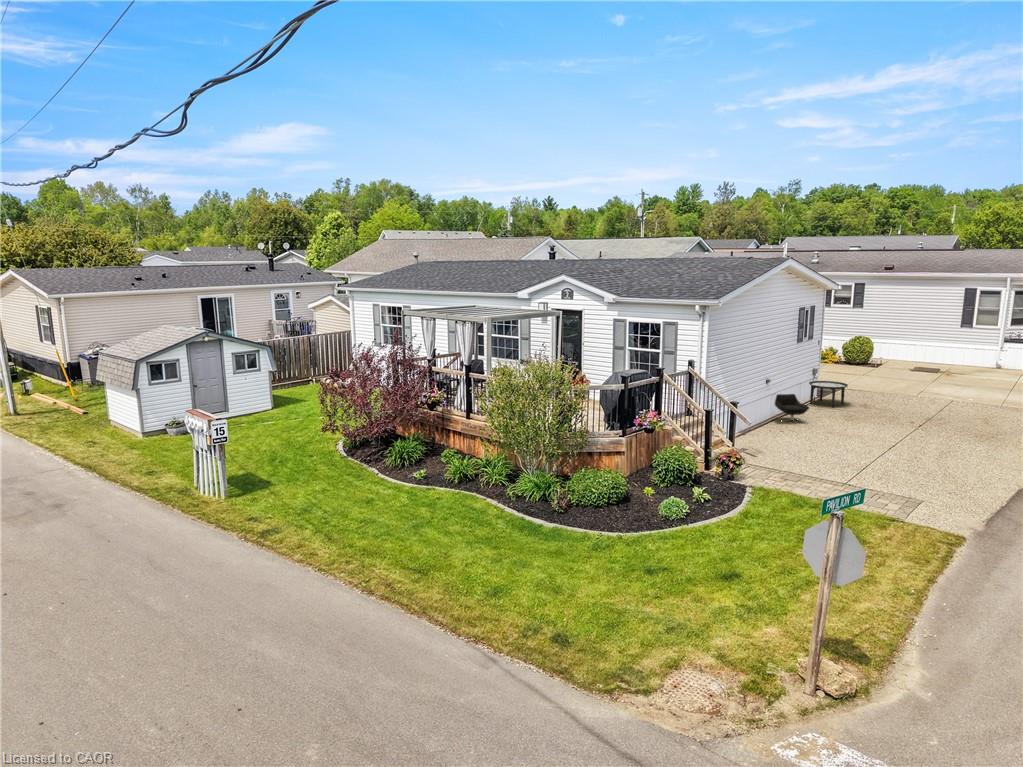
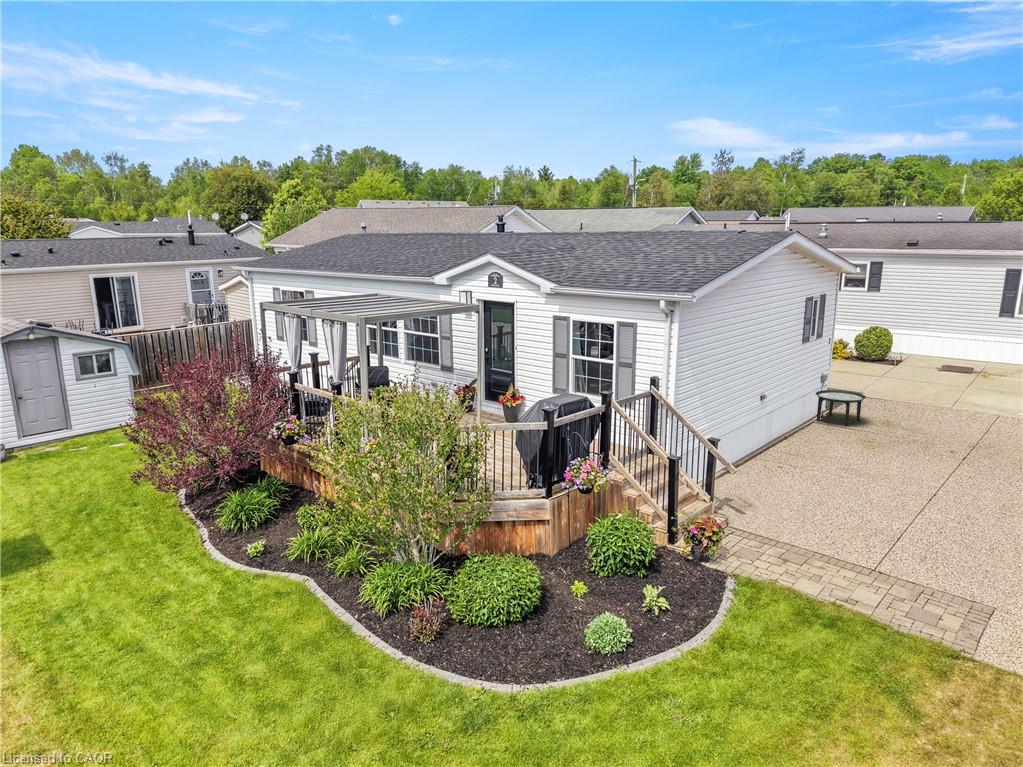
lounge chair: present [775,394,809,422] -> none [771,412,817,453]

